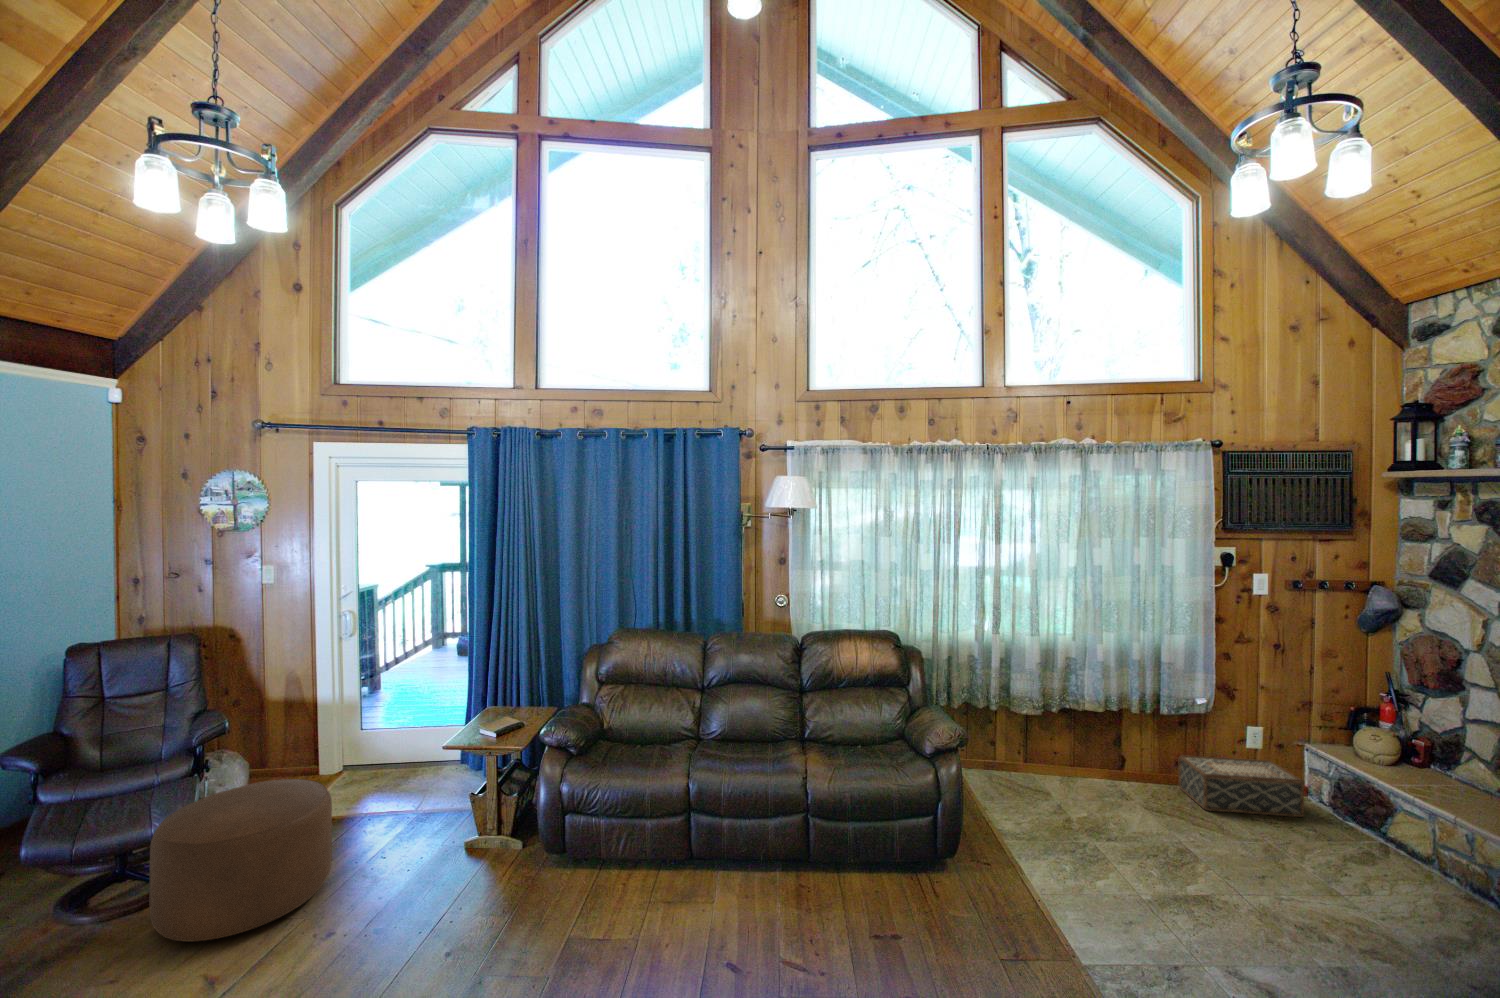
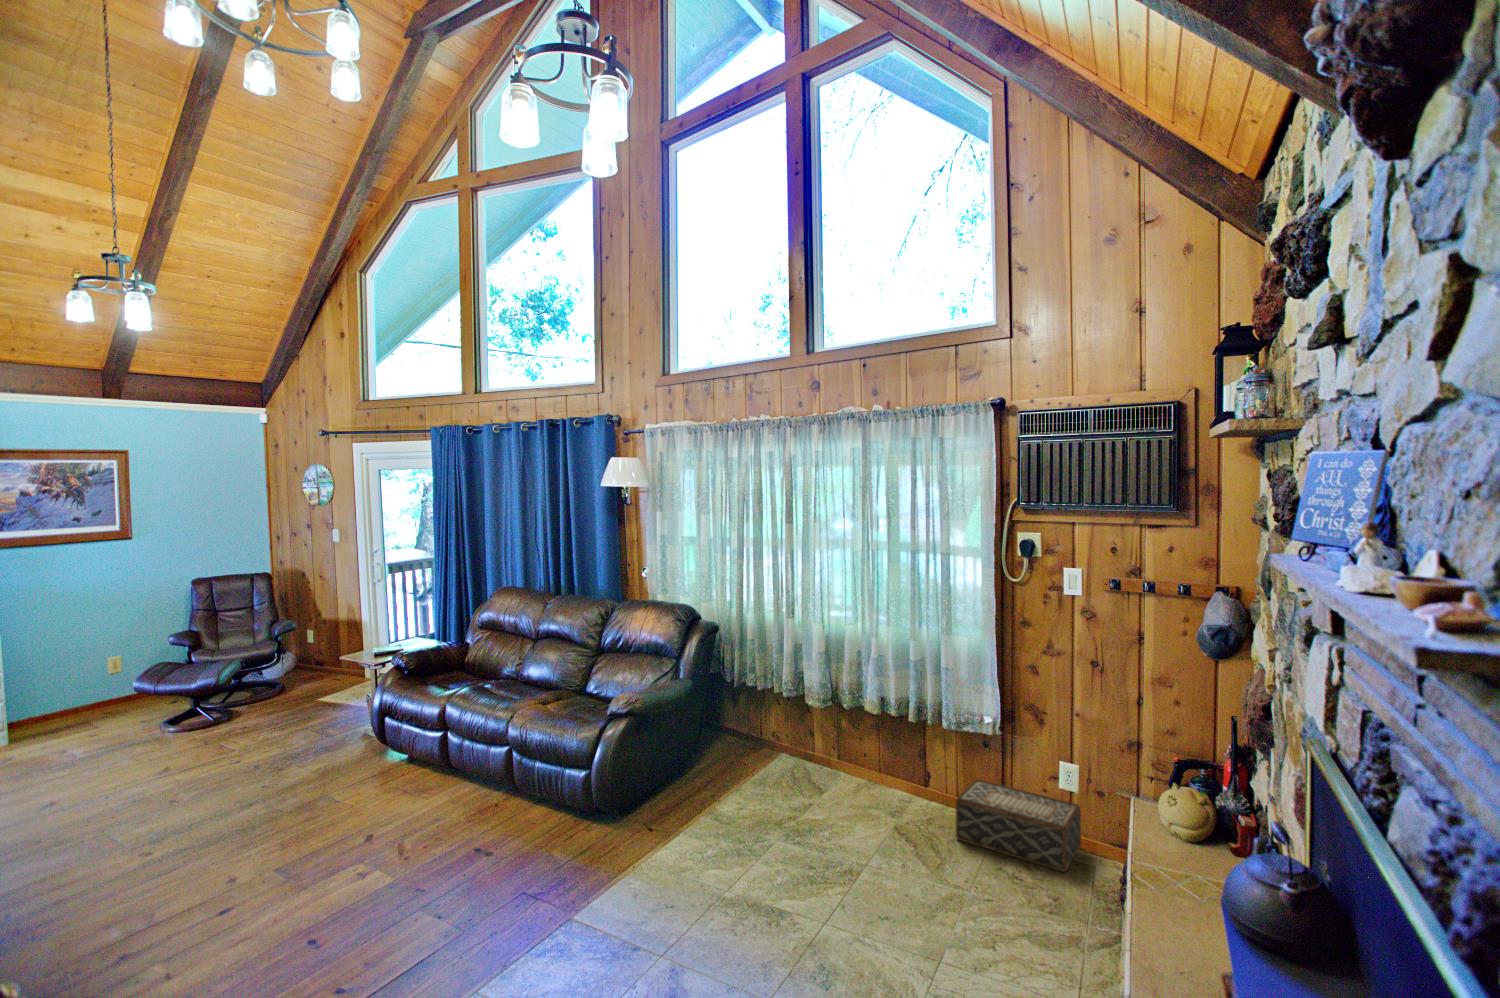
ottoman: present [149,779,332,942] -> none [184,667,293,747]

